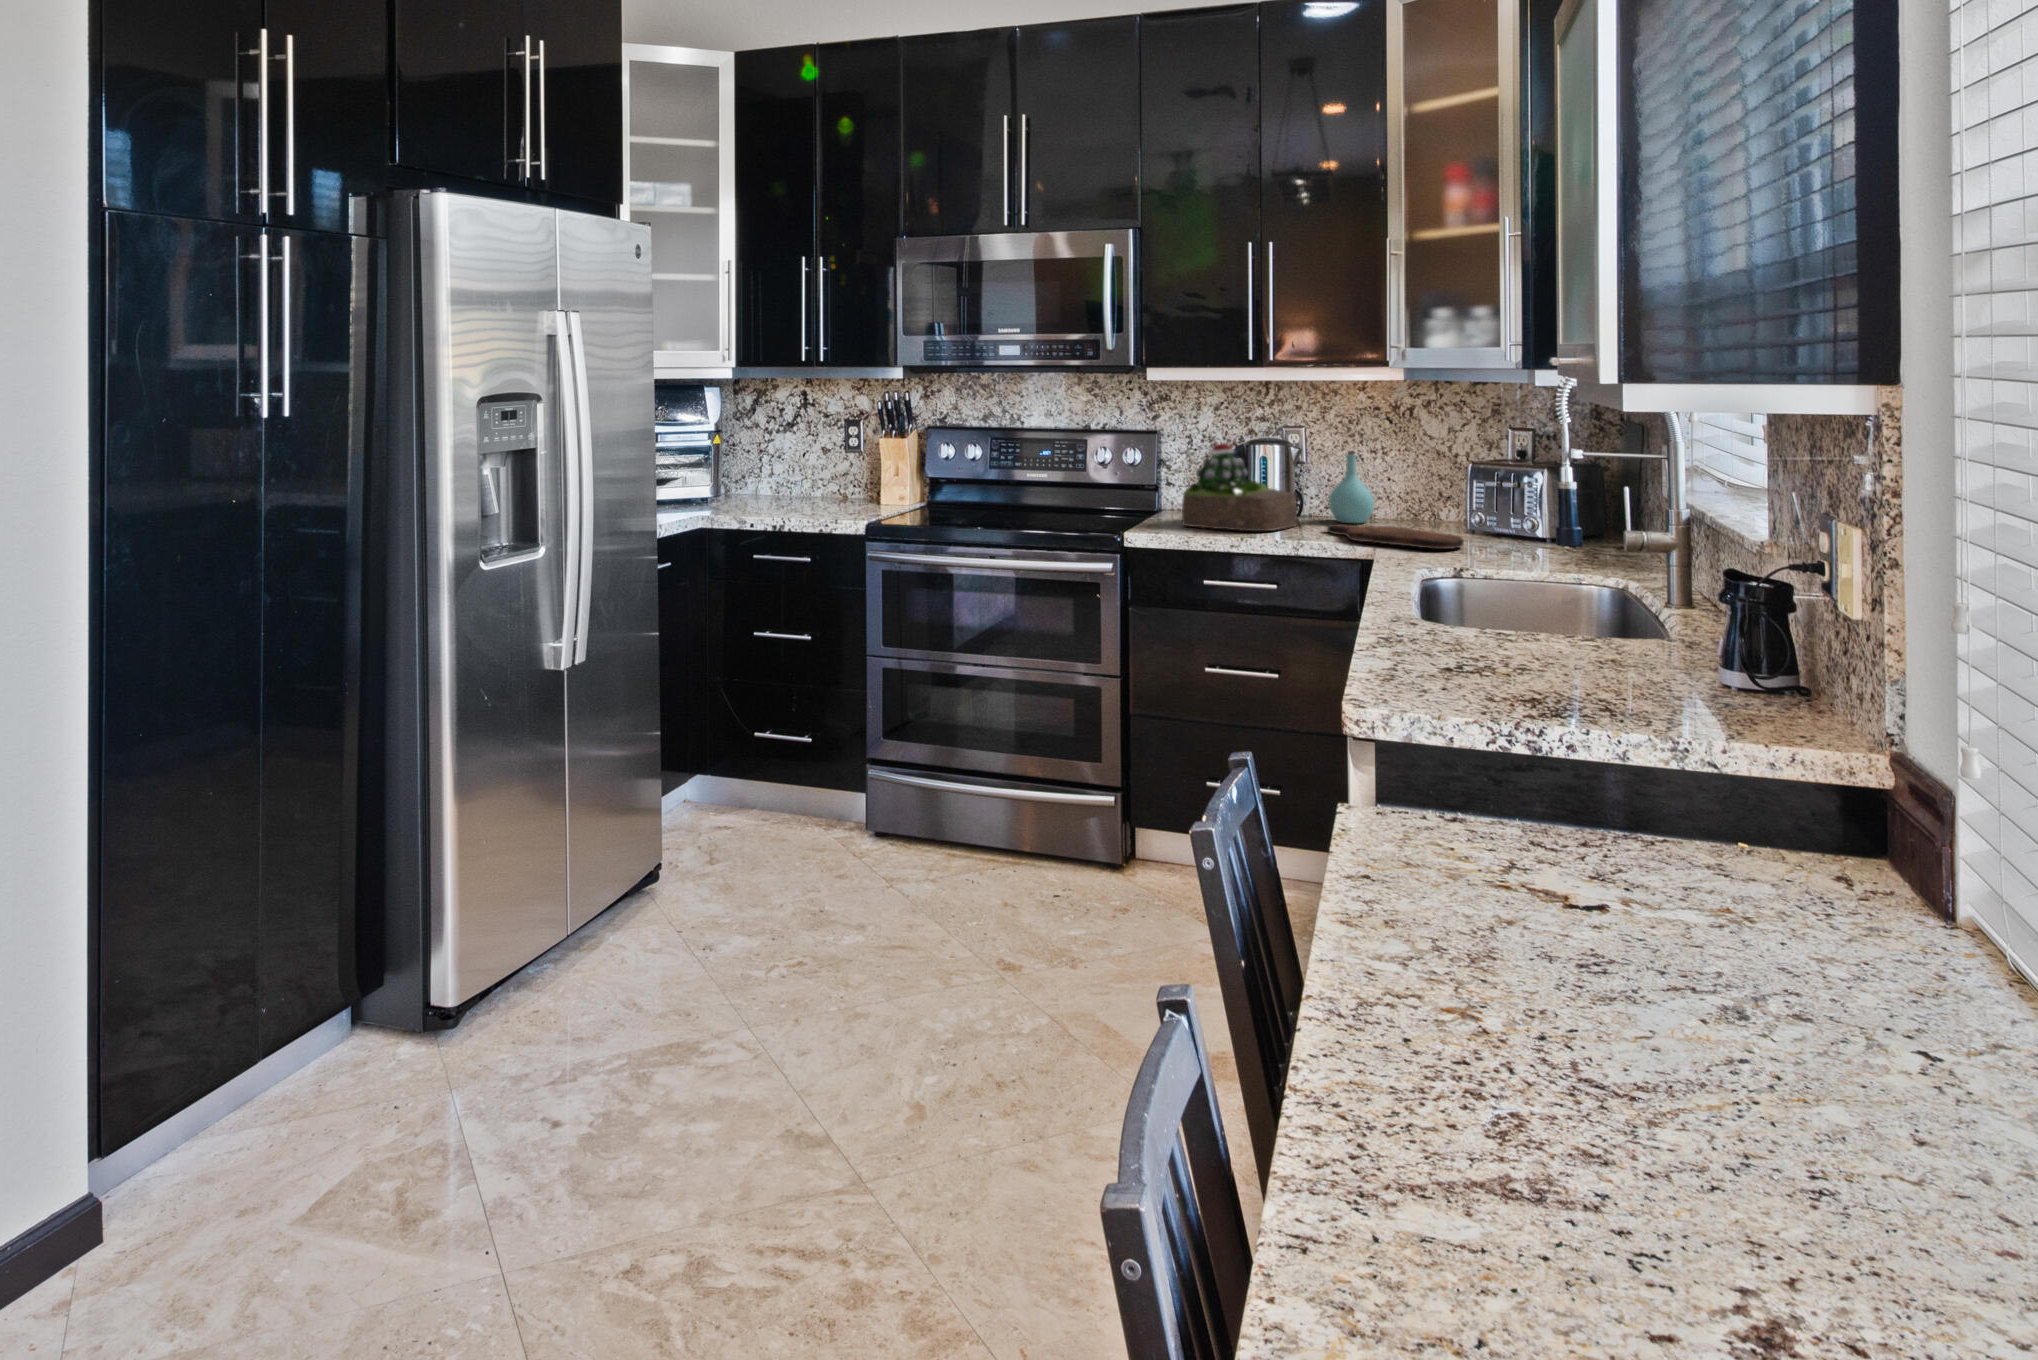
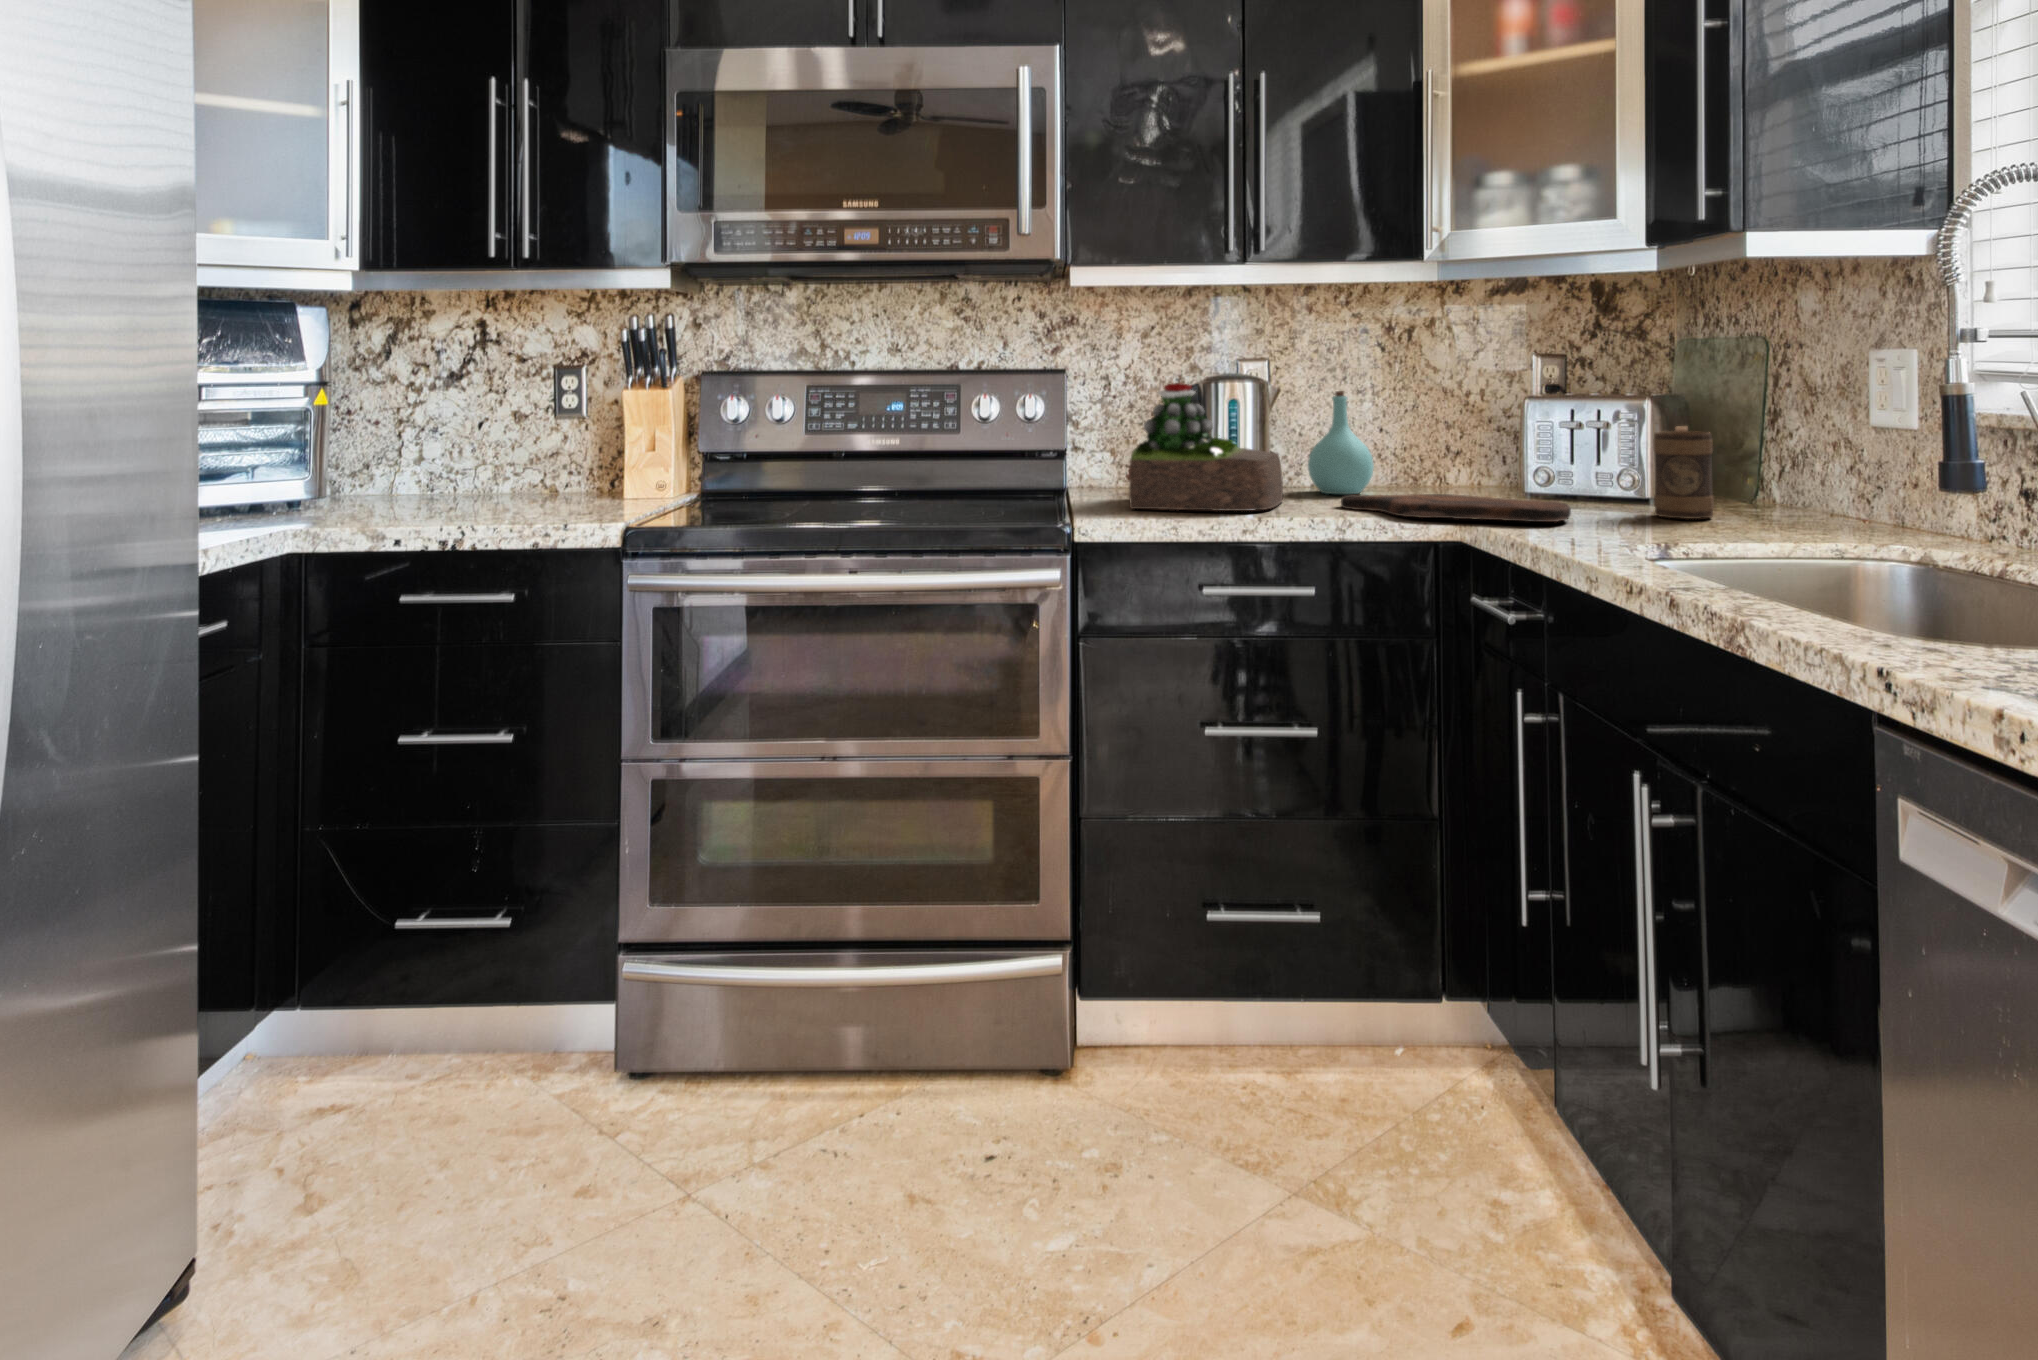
mug: none [1534,487,1575,553] -> present [1654,426,1714,519]

